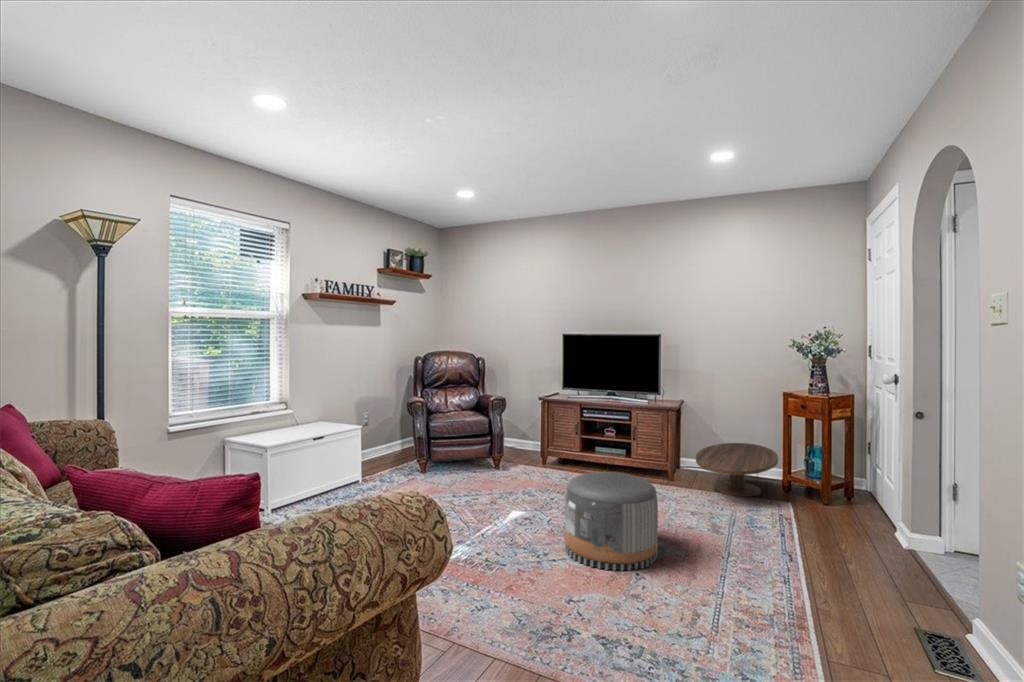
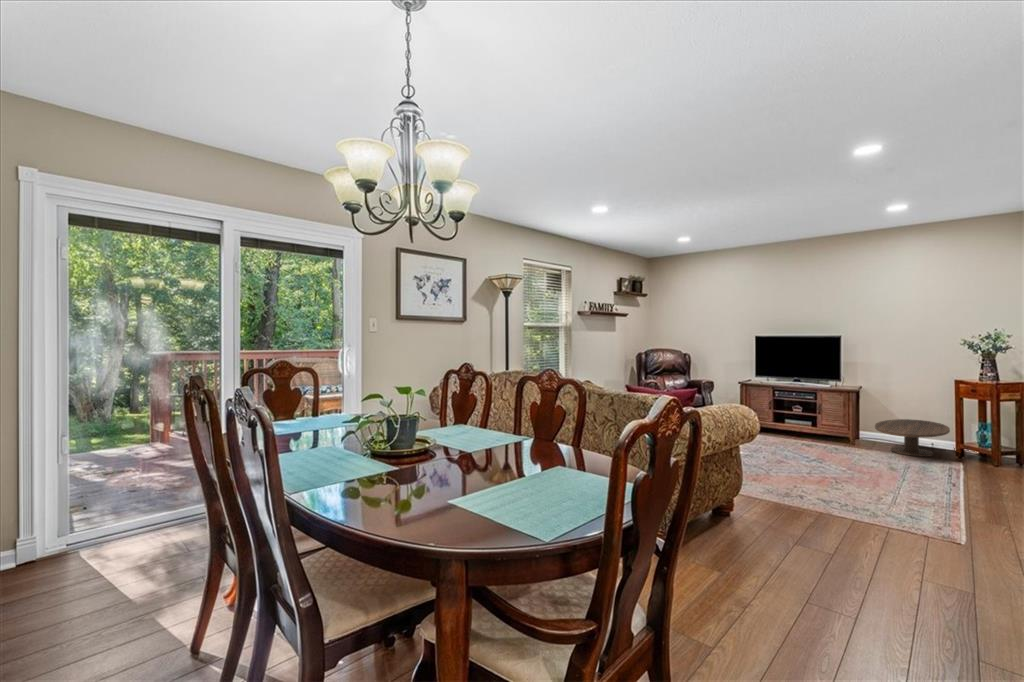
pouf: present [565,472,658,571] -> none [781,426,851,484]

